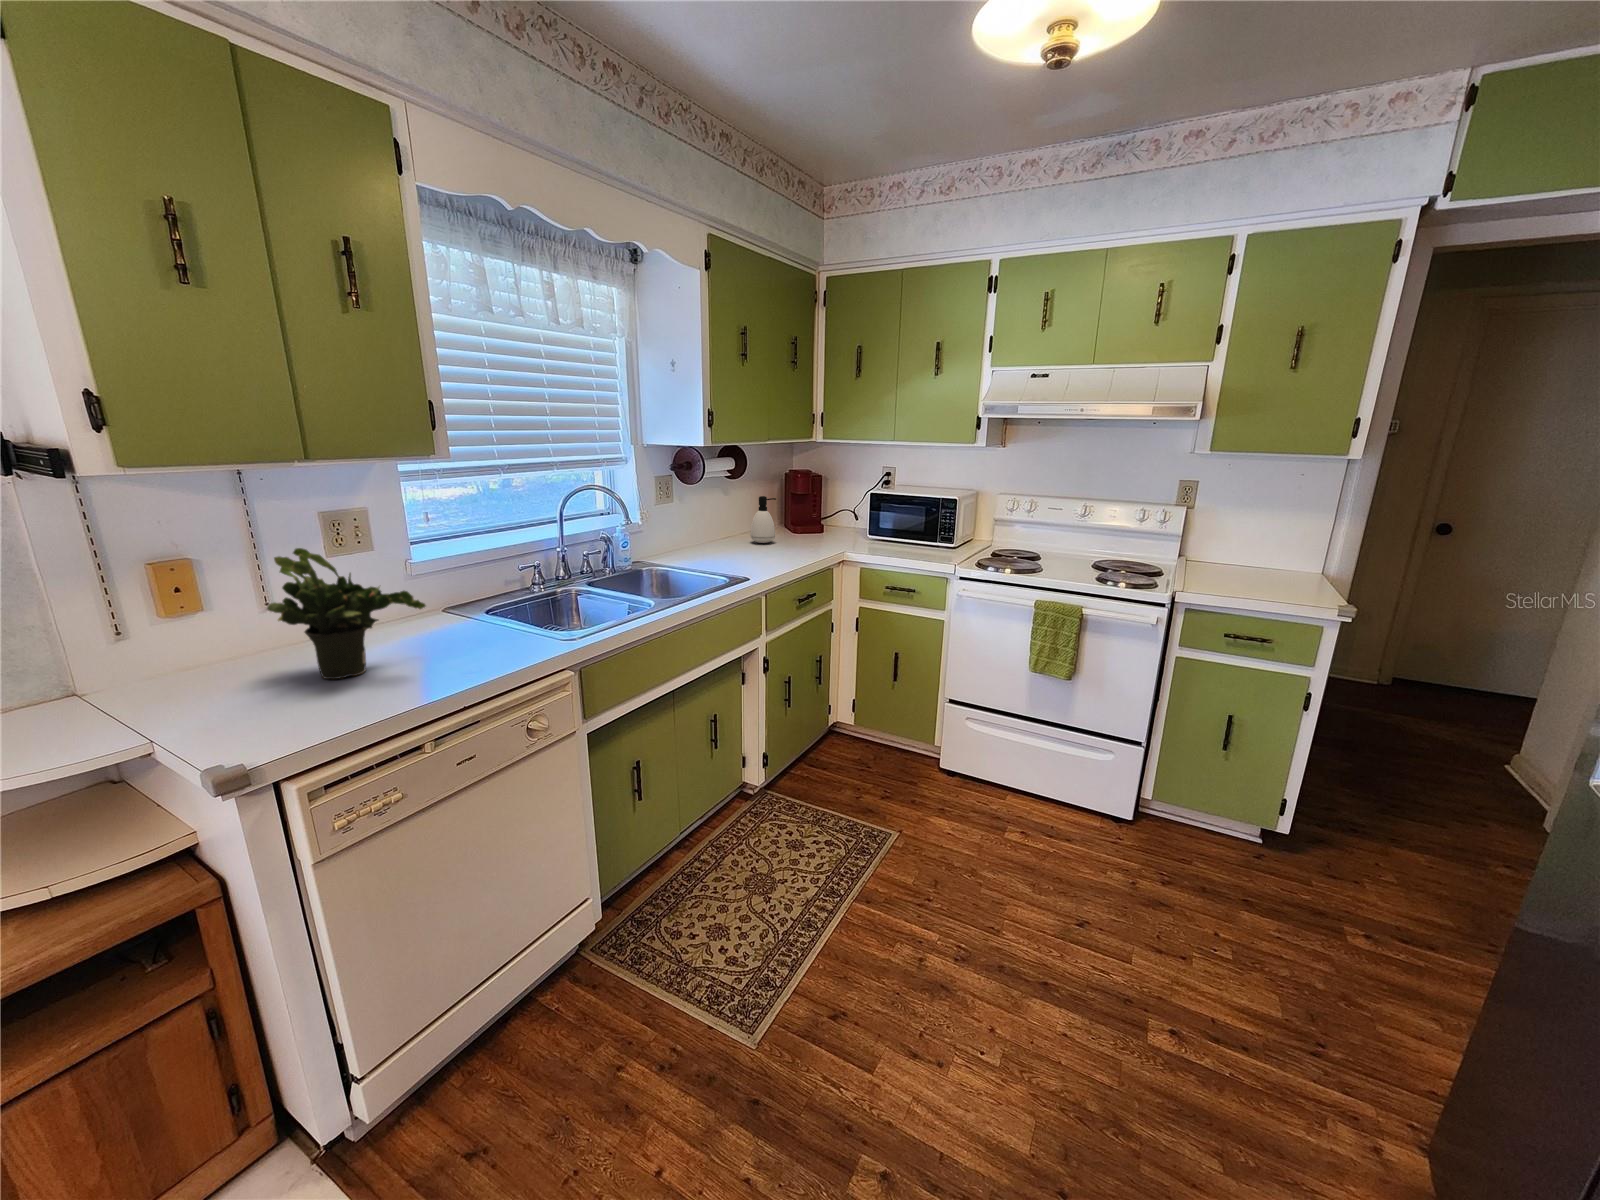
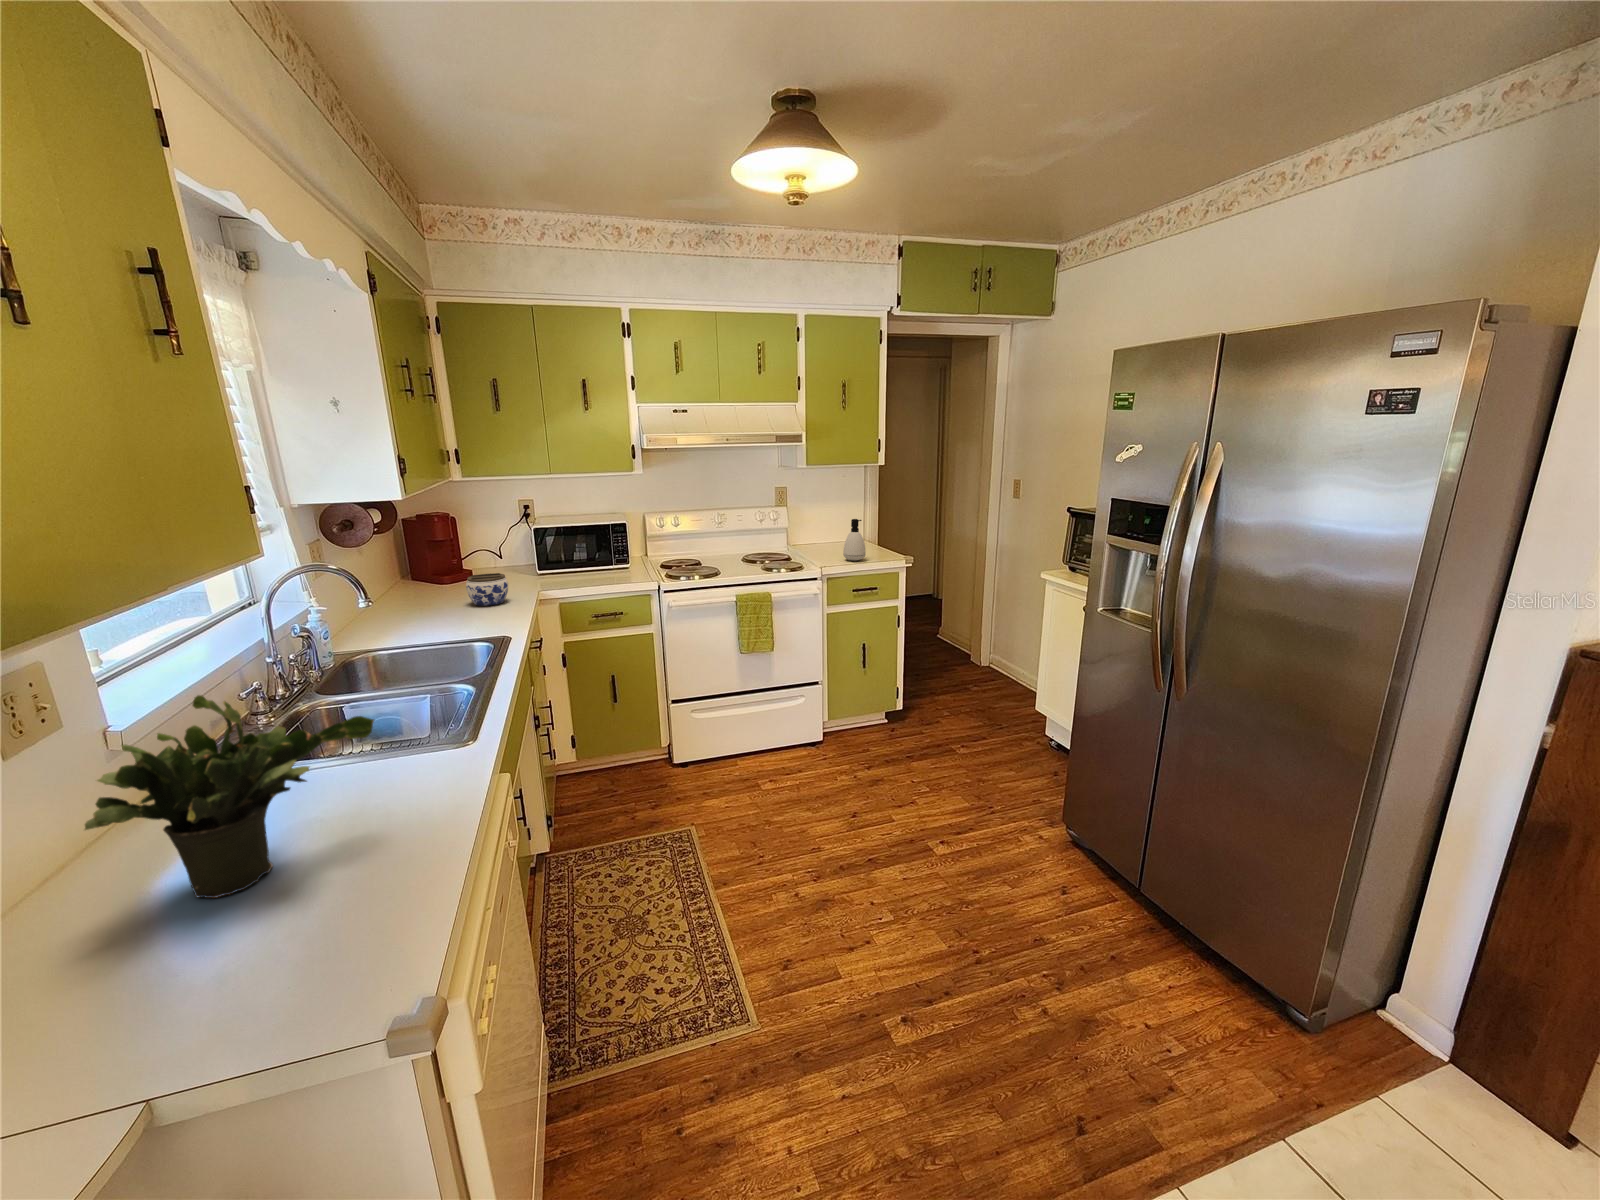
soap dispenser: present [750,496,776,543] -> present [843,519,866,561]
jar: none [771,528,806,557] -> present [466,573,508,606]

